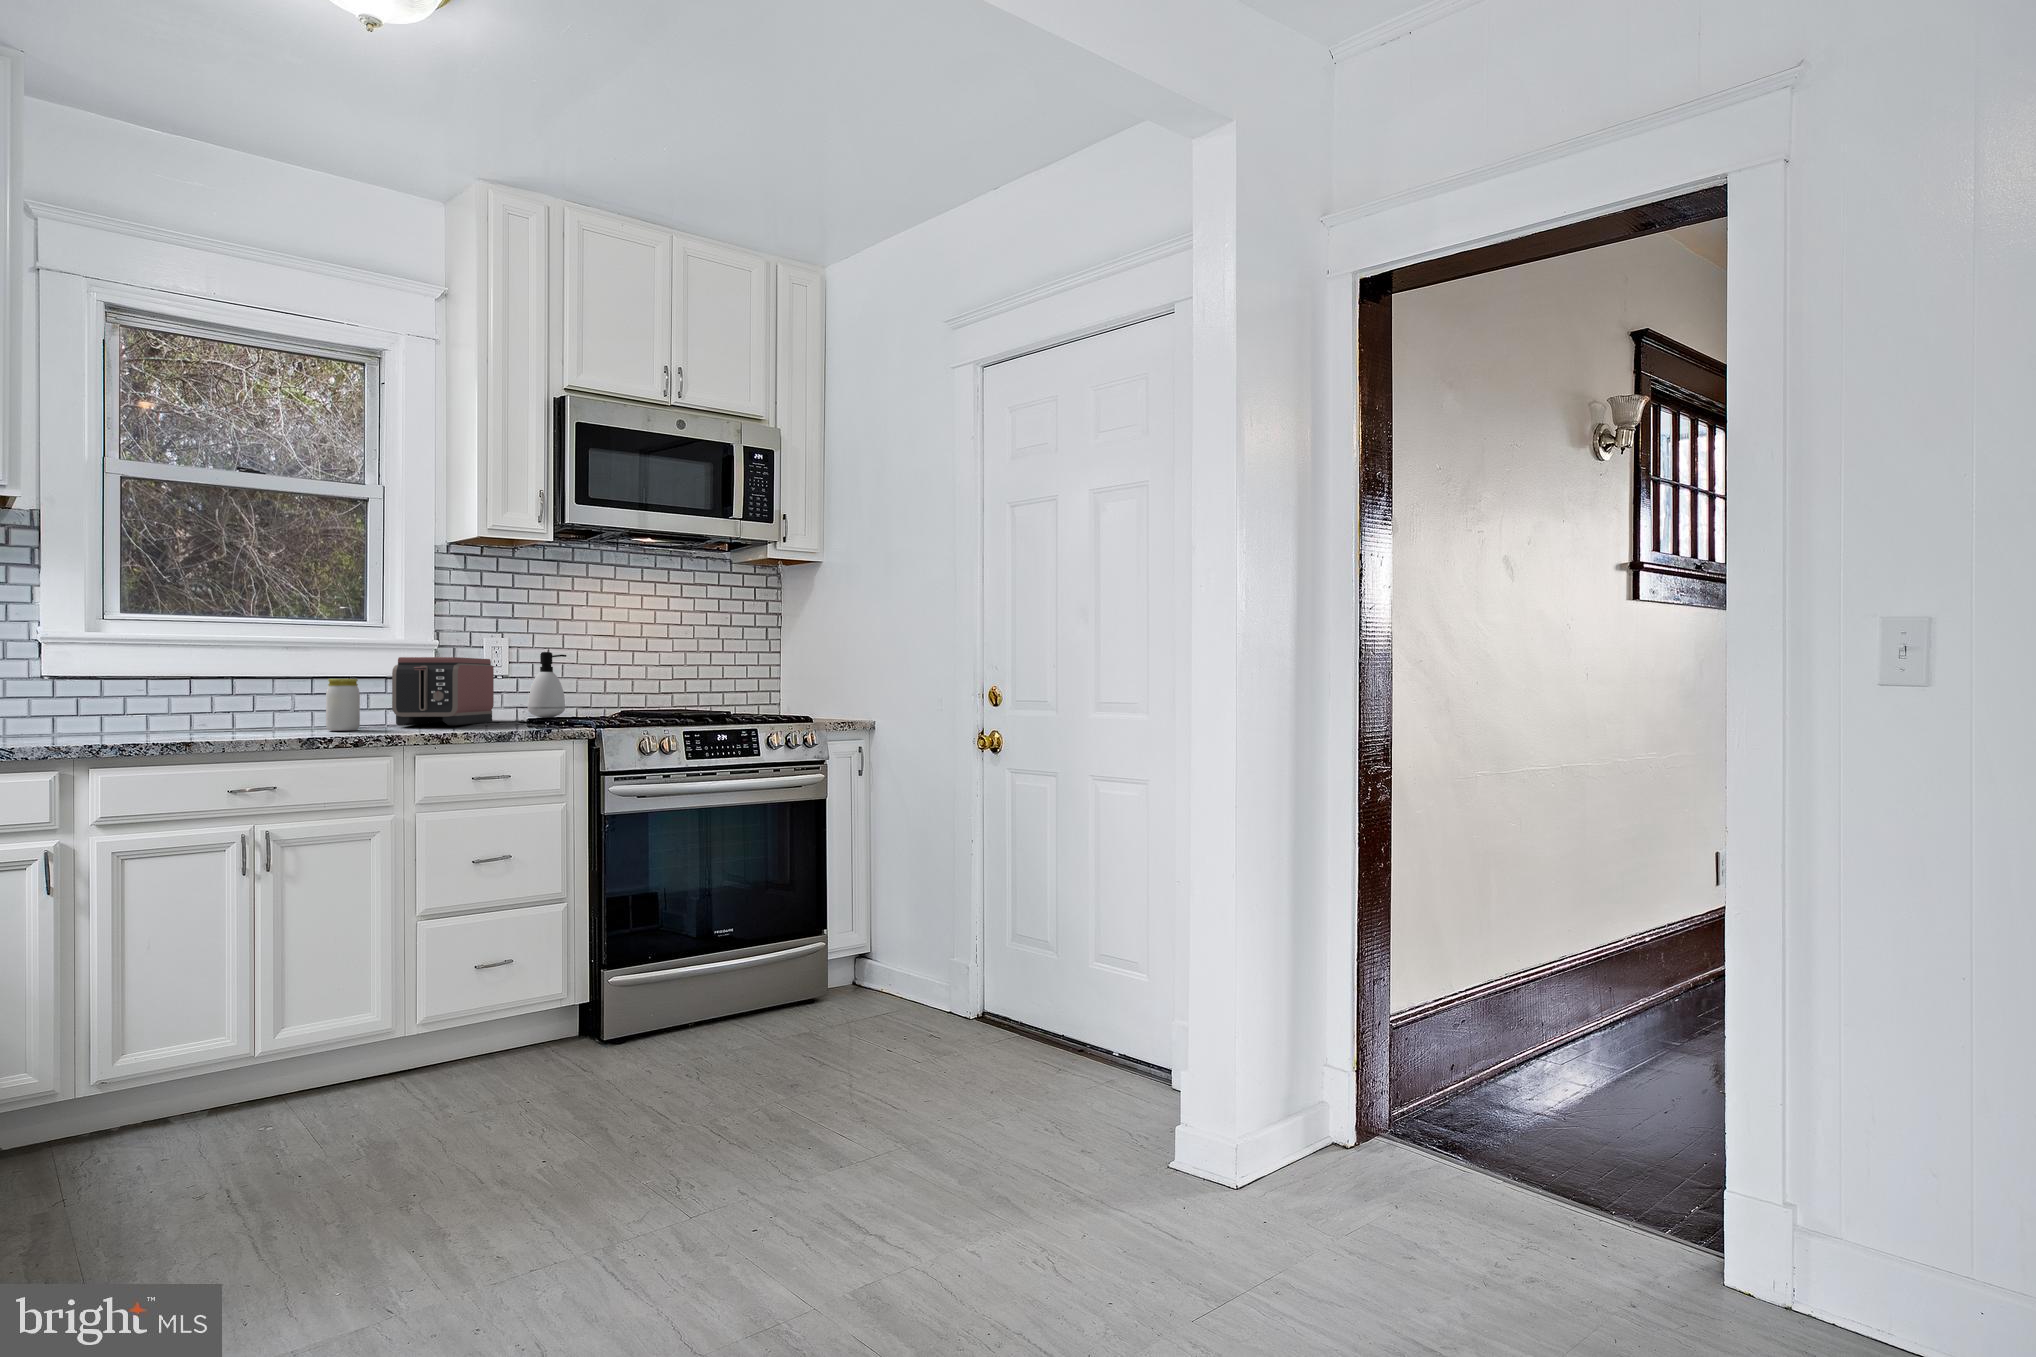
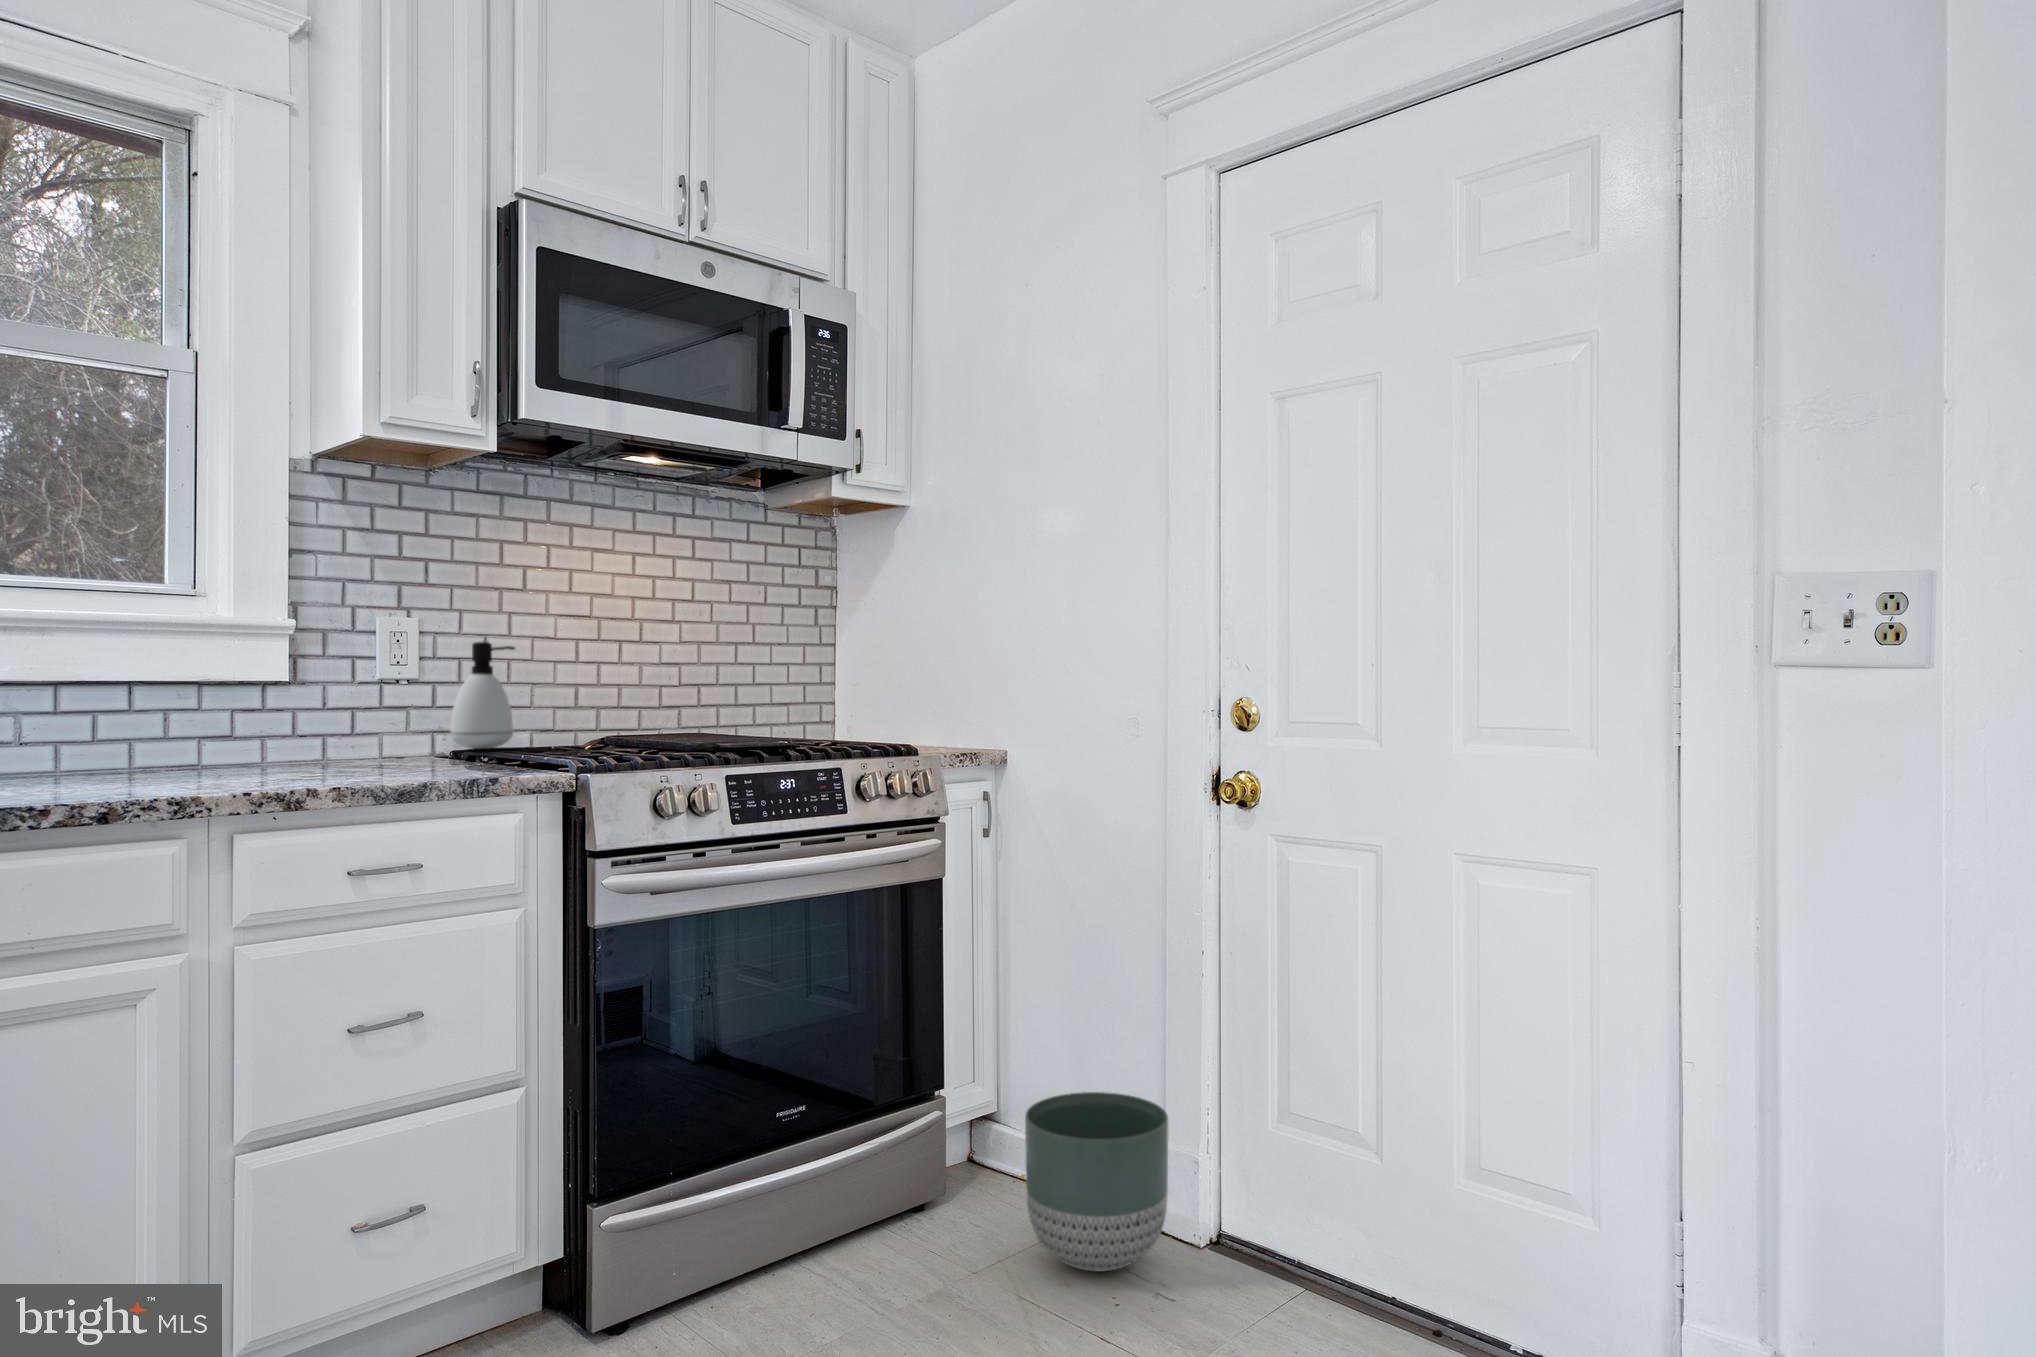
toaster: present [392,657,494,726] -> none [206,648,393,769]
jar: present [326,679,360,731] -> none [75,686,141,781]
planter: none [861,928,947,1026] -> present [1025,1092,1169,1272]

